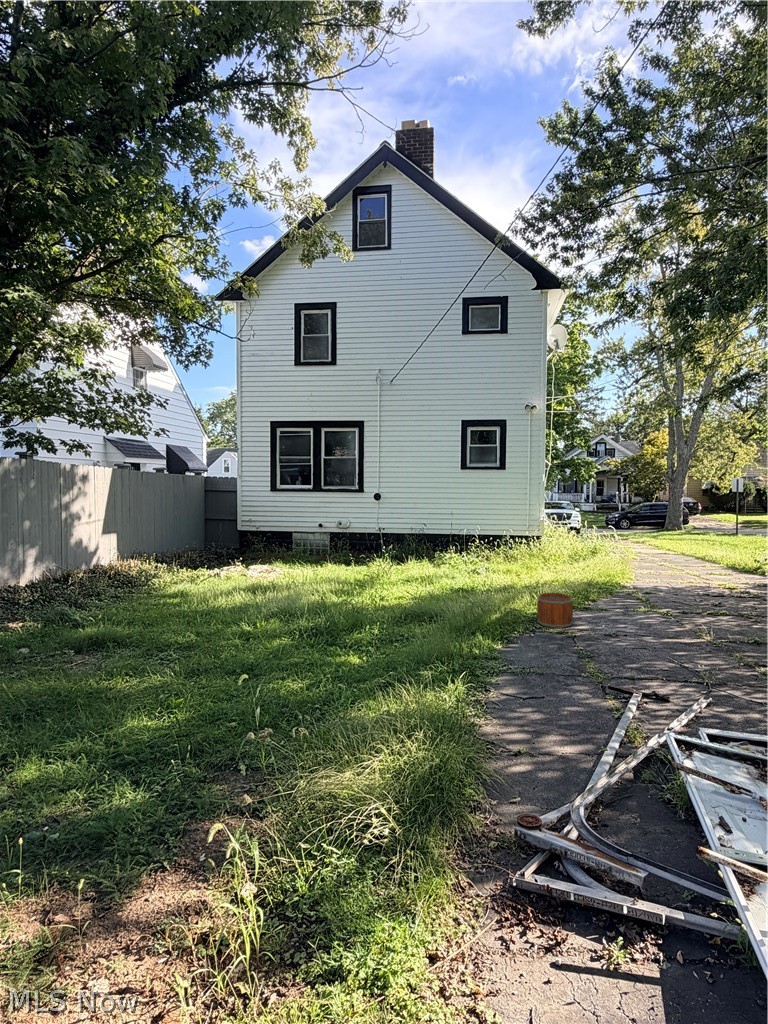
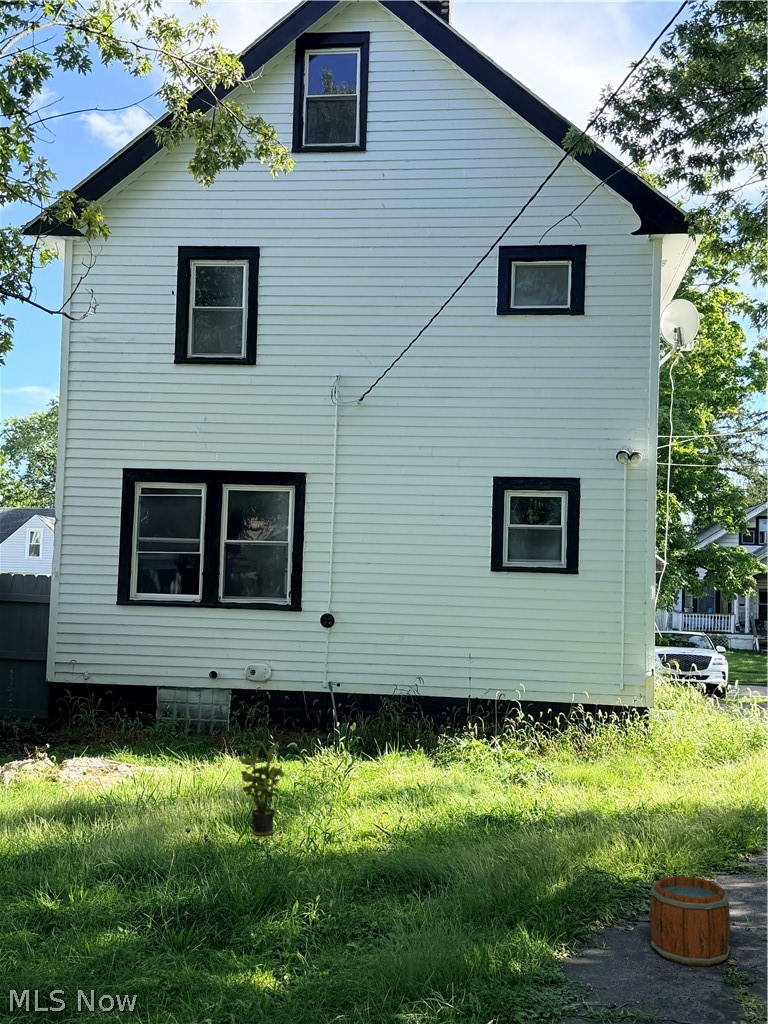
potted plant: none [343,546,365,589] -> present [239,741,284,836]

